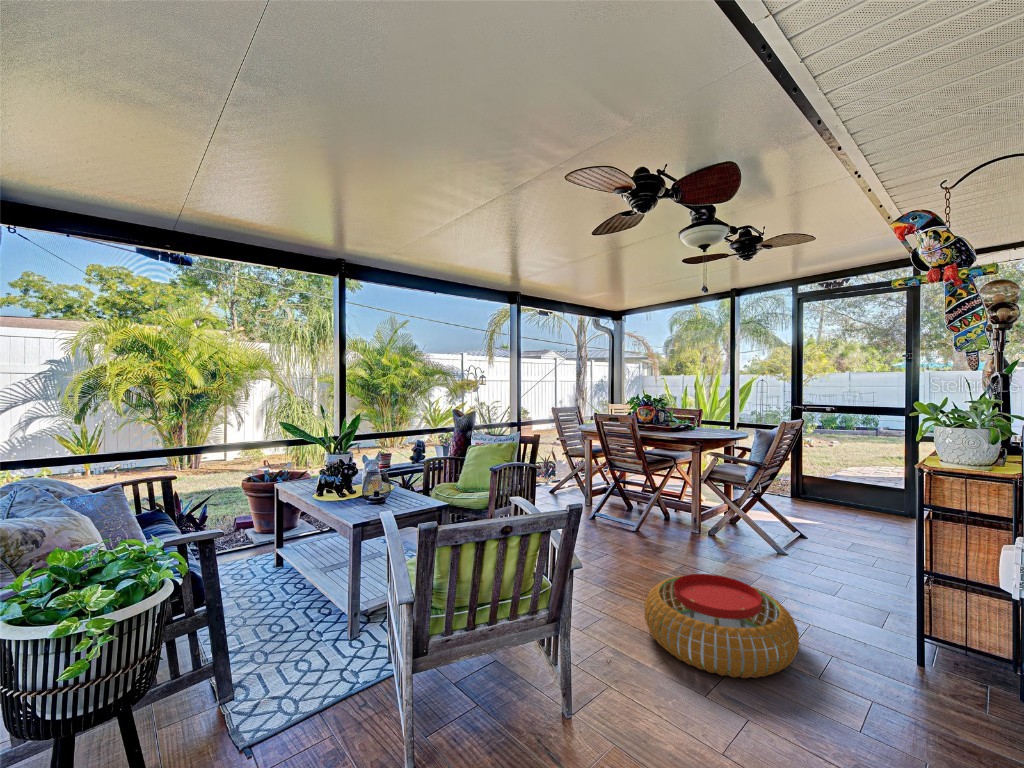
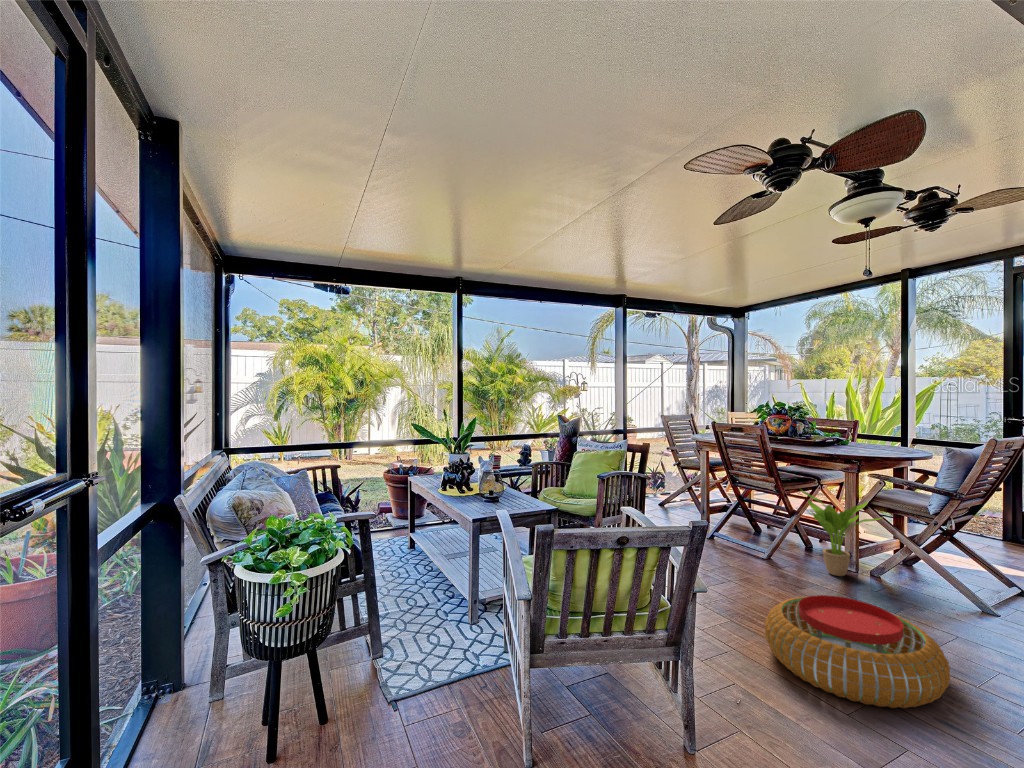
potted plant: none [670,471,740,550] -> present [802,491,881,576]

